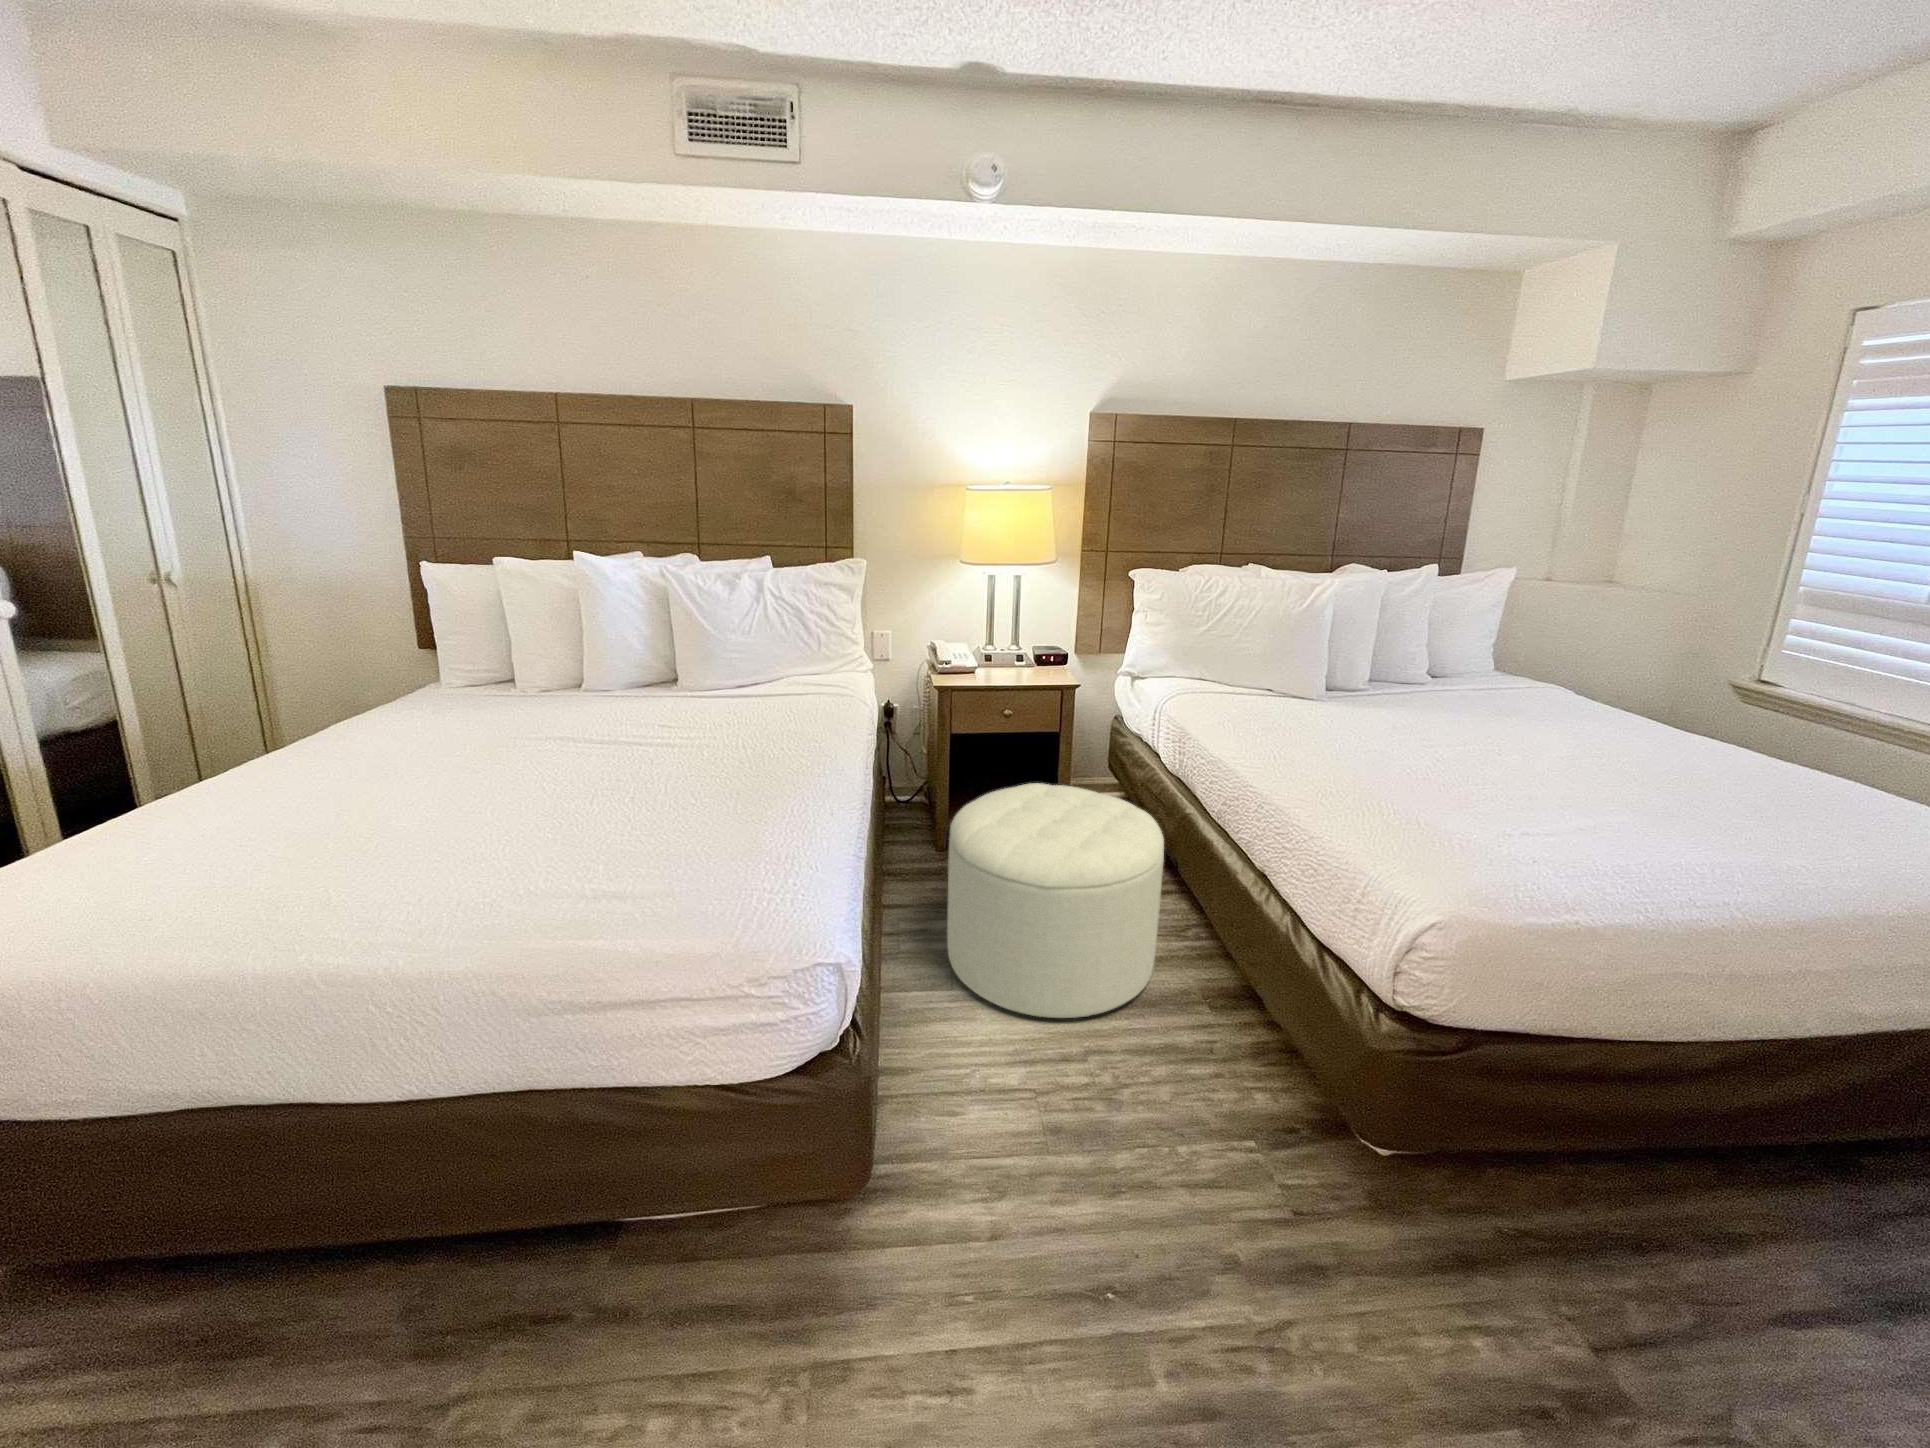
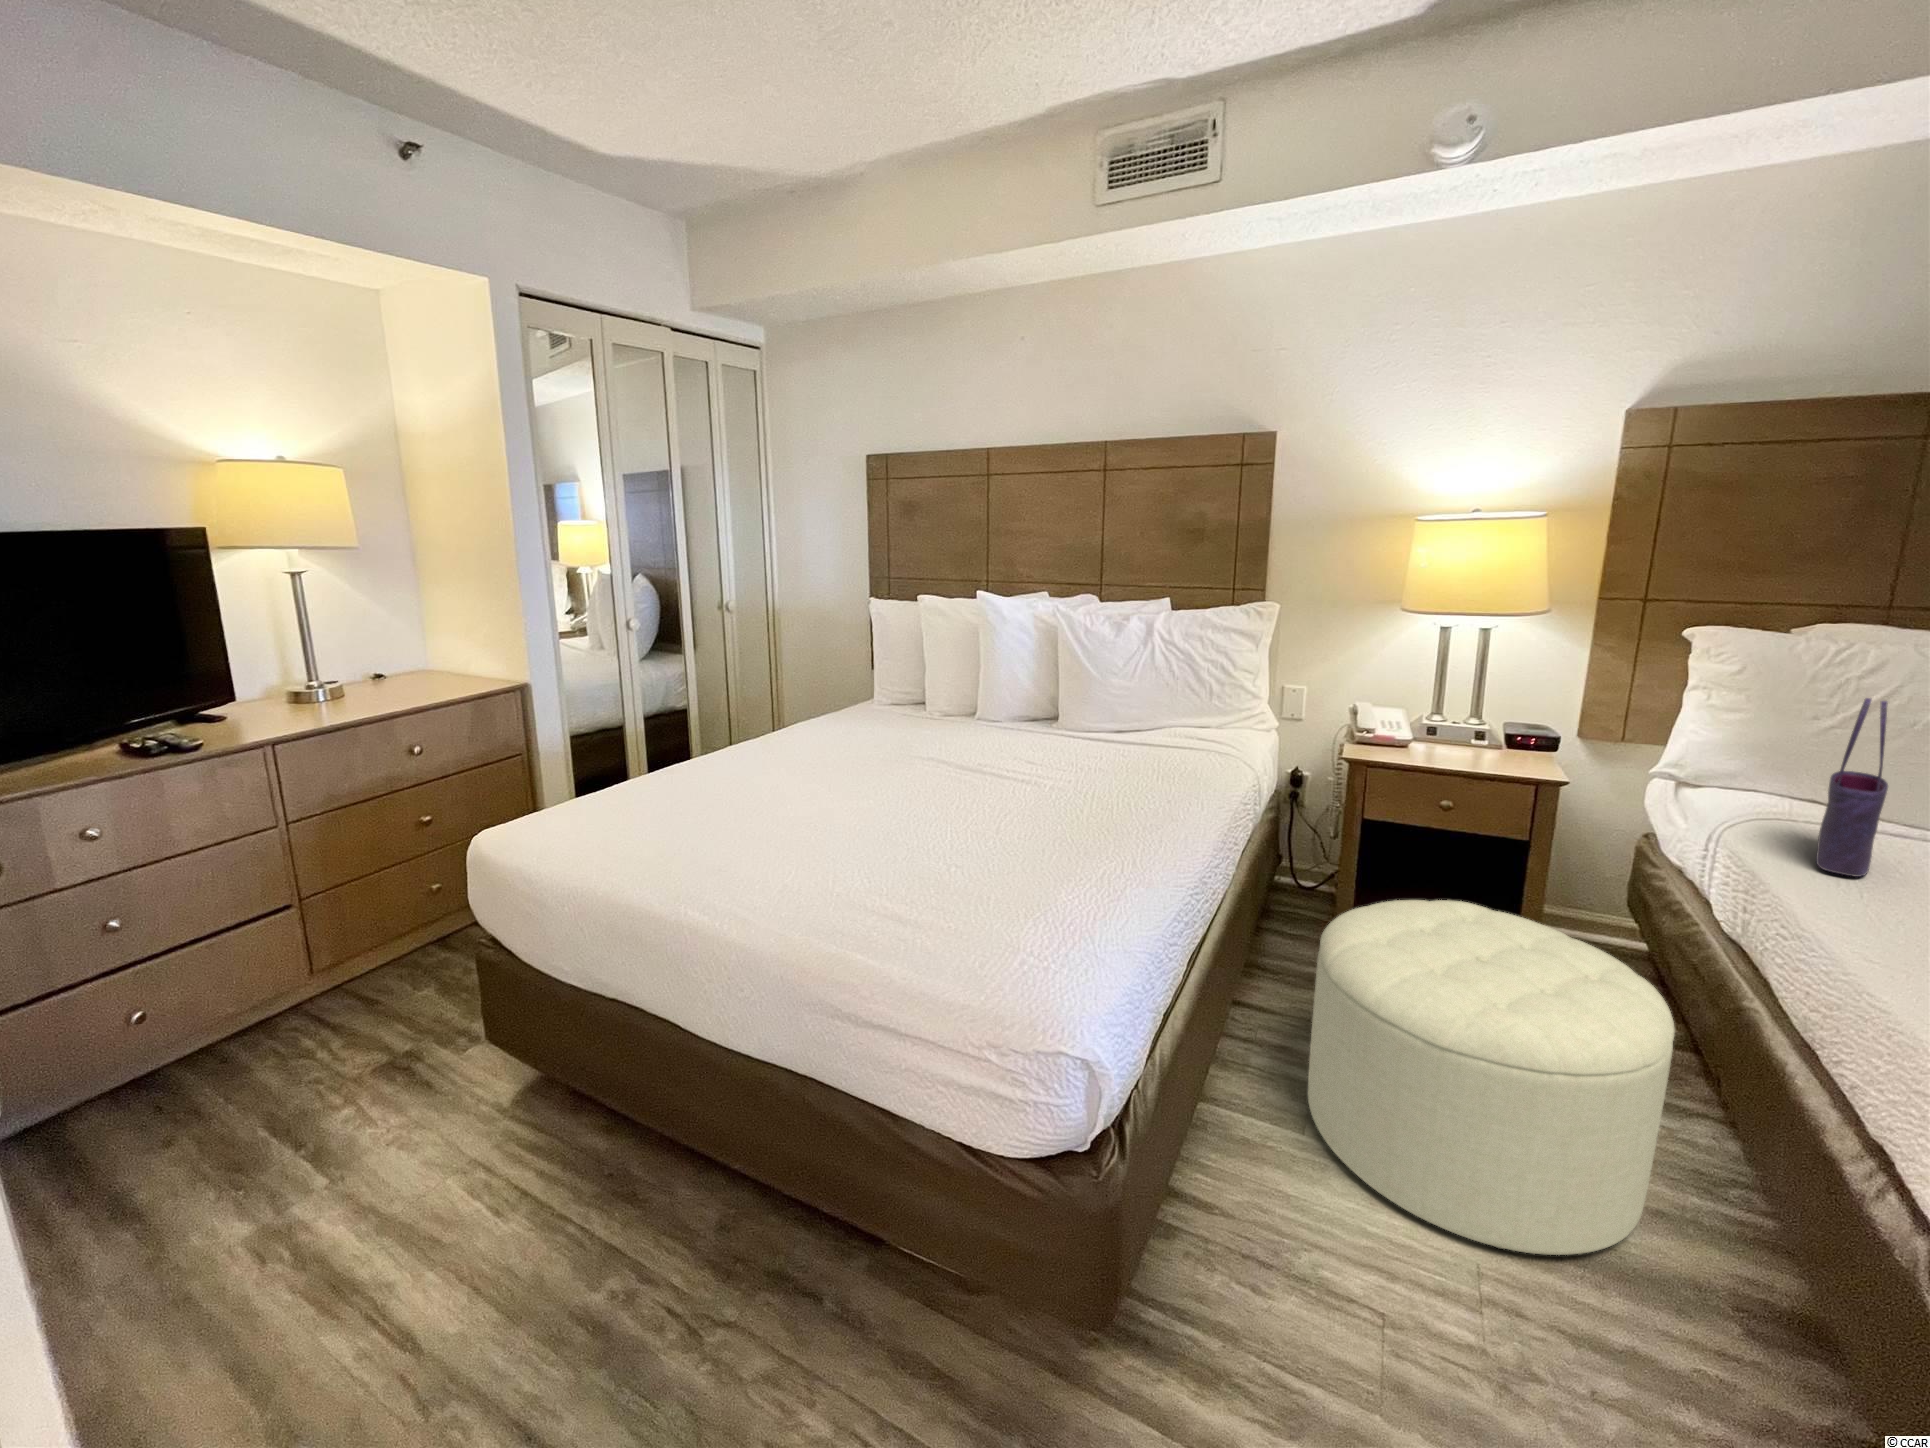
tote bag: none [1211,611,1240,723] -> present [1816,698,1888,877]

